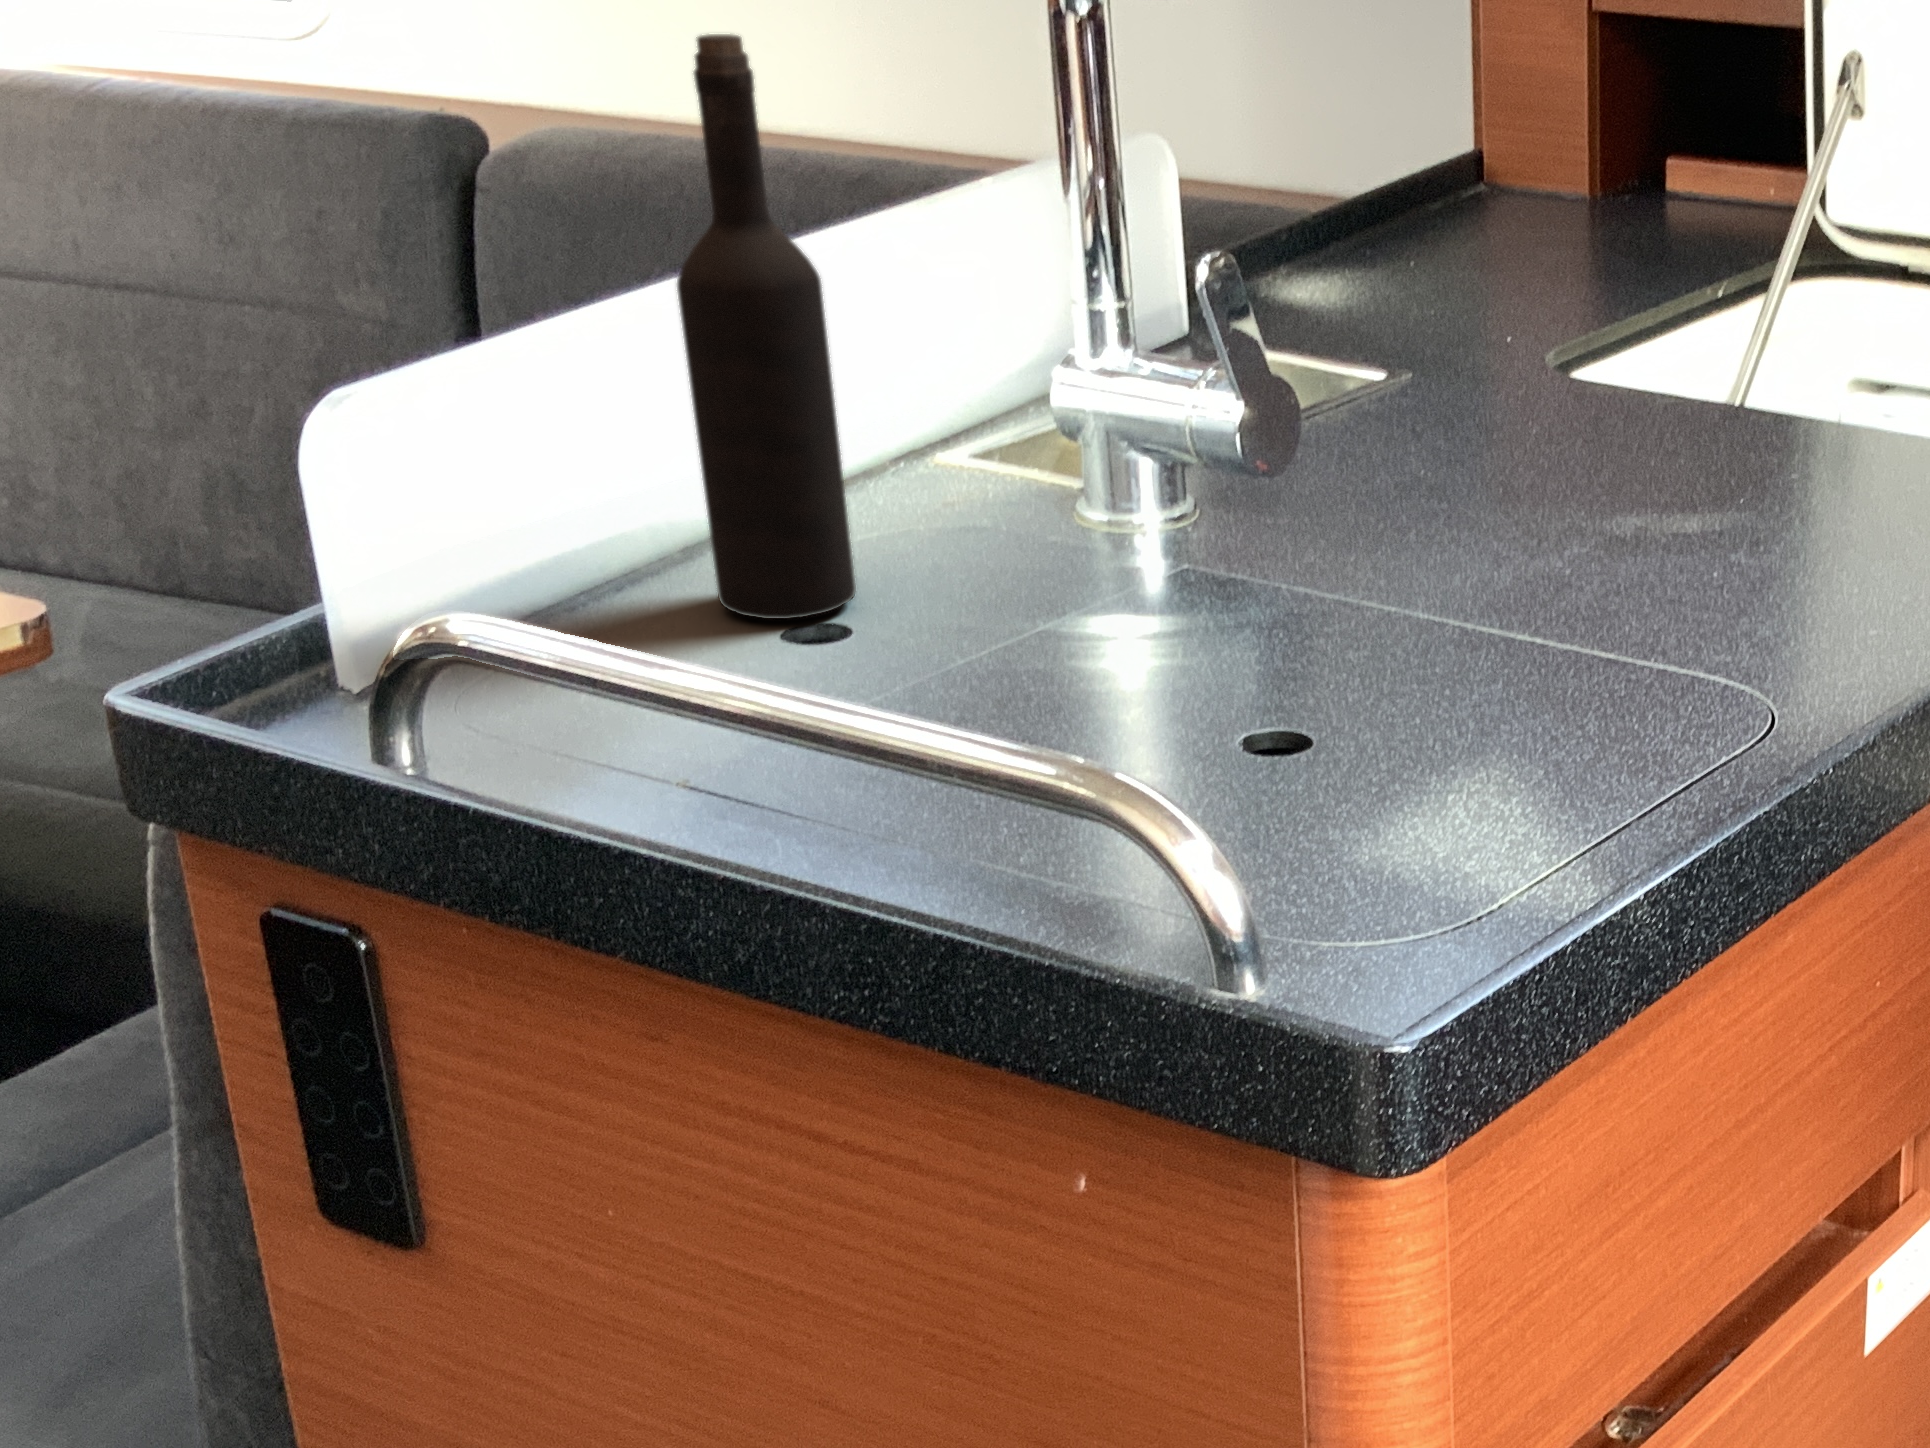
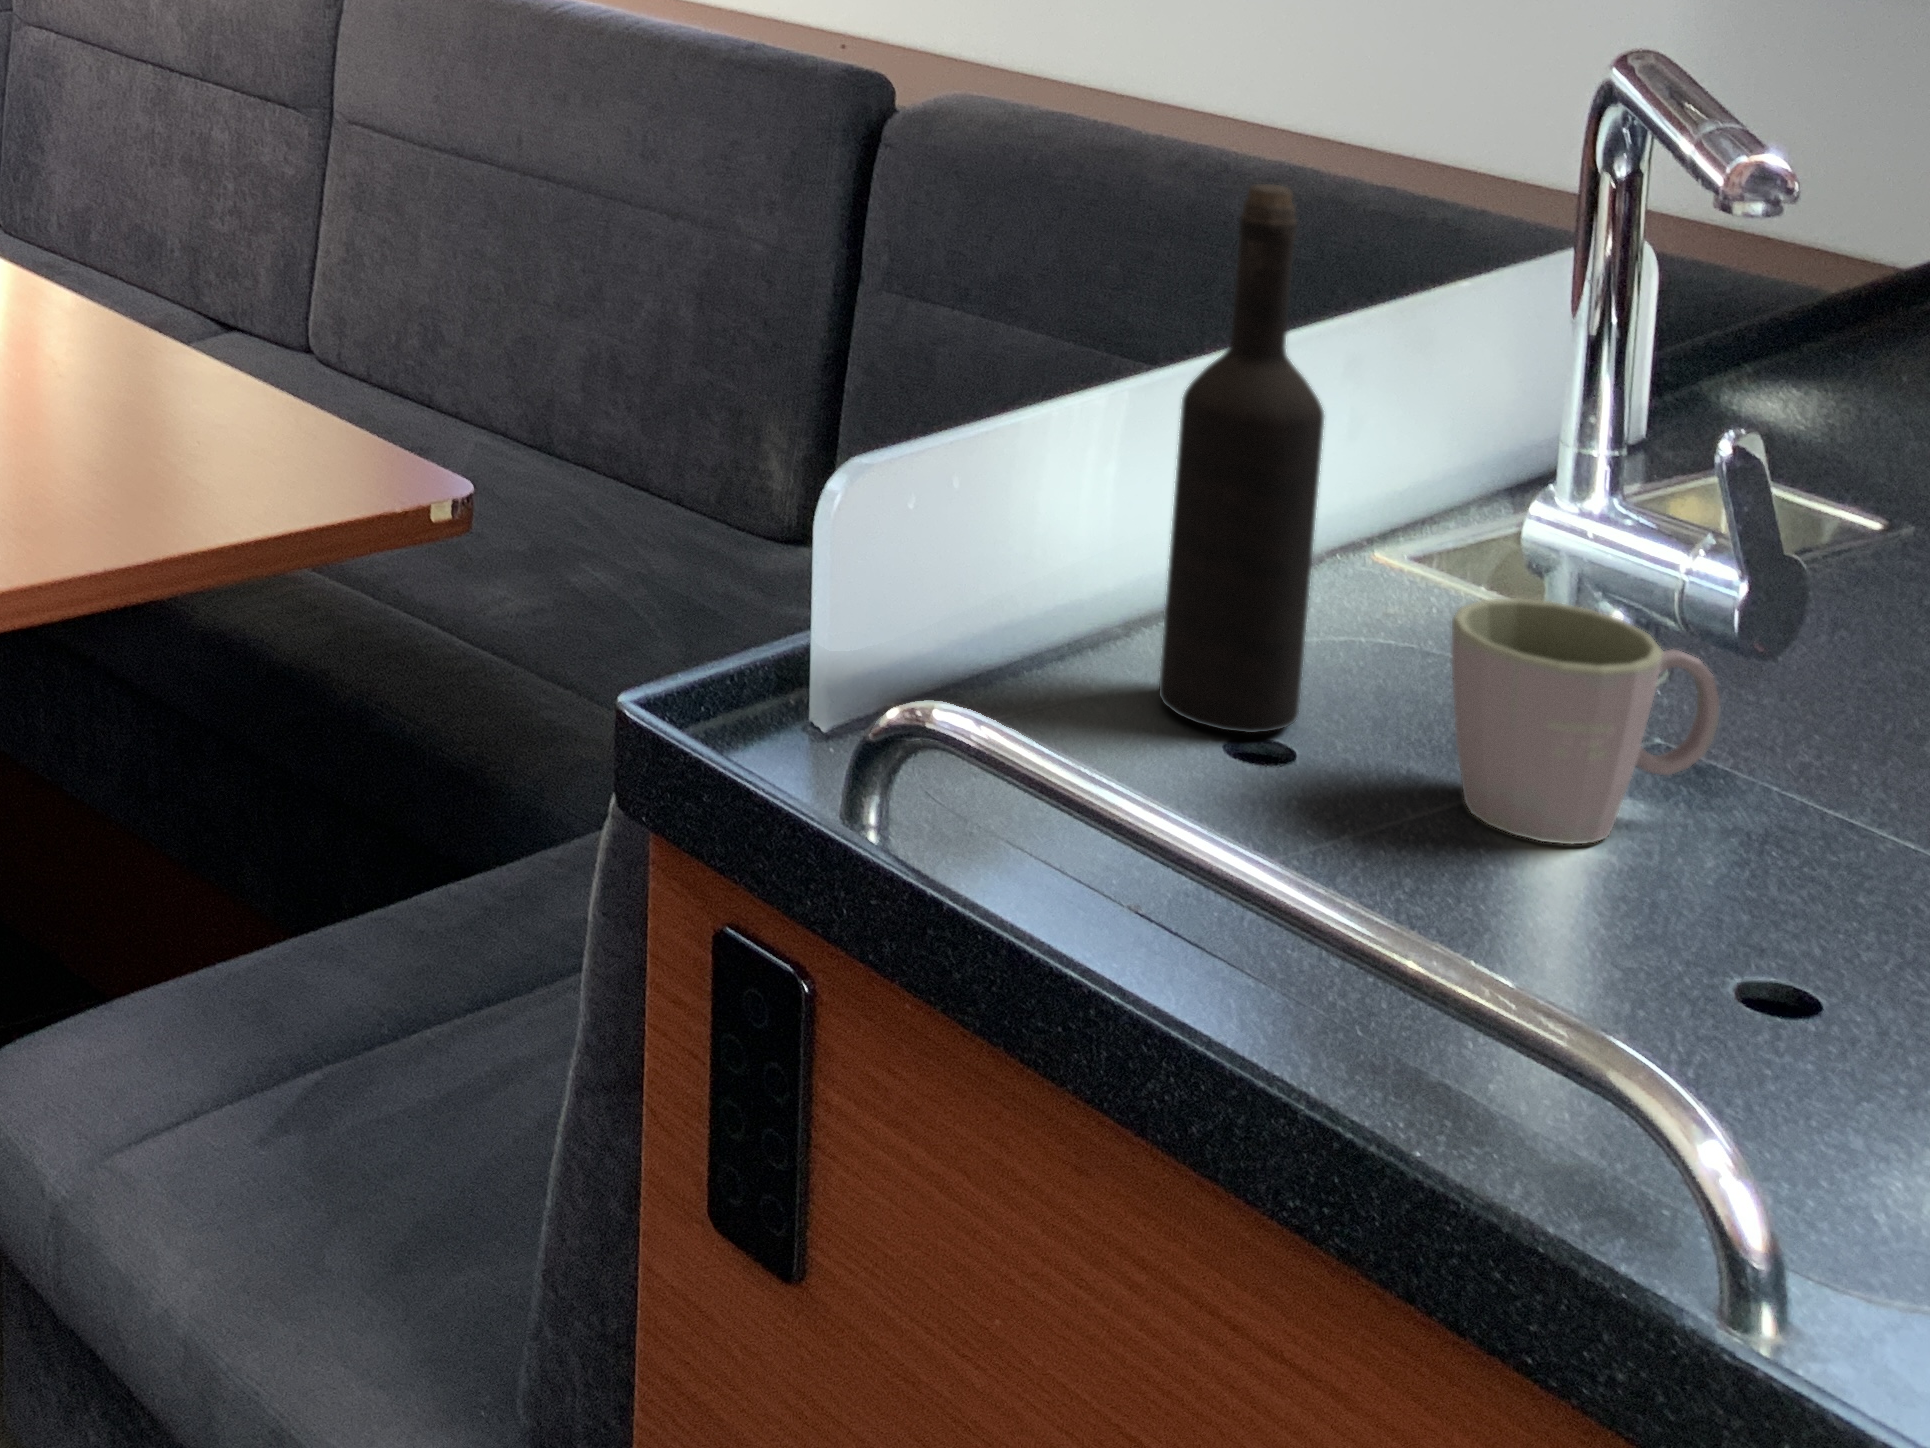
mug: none [964,430,1212,652] -> present [1451,598,1719,844]

